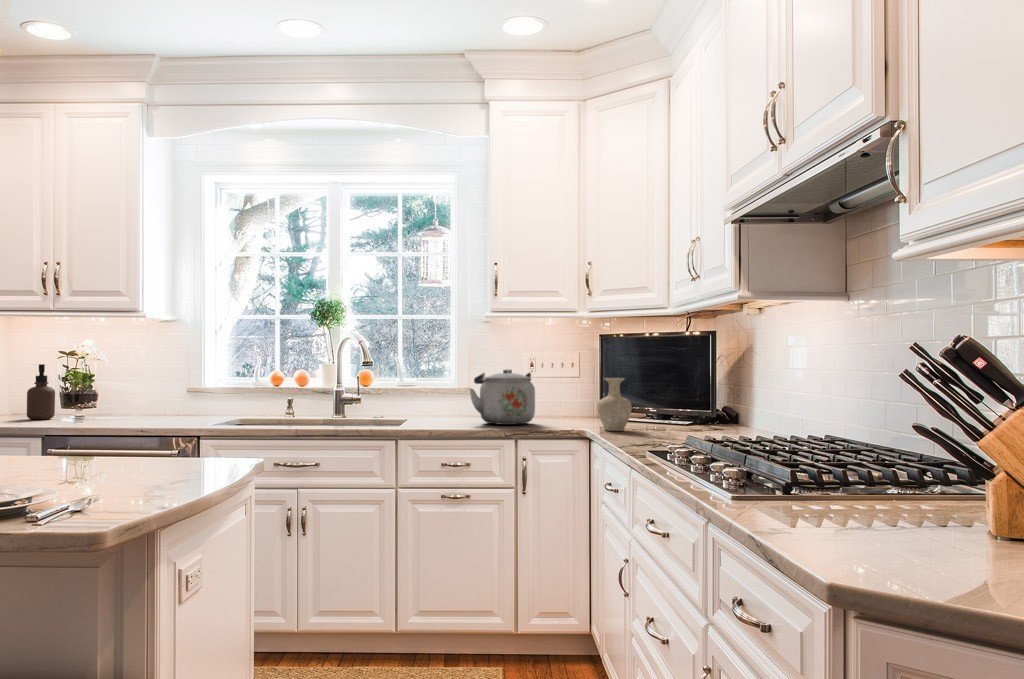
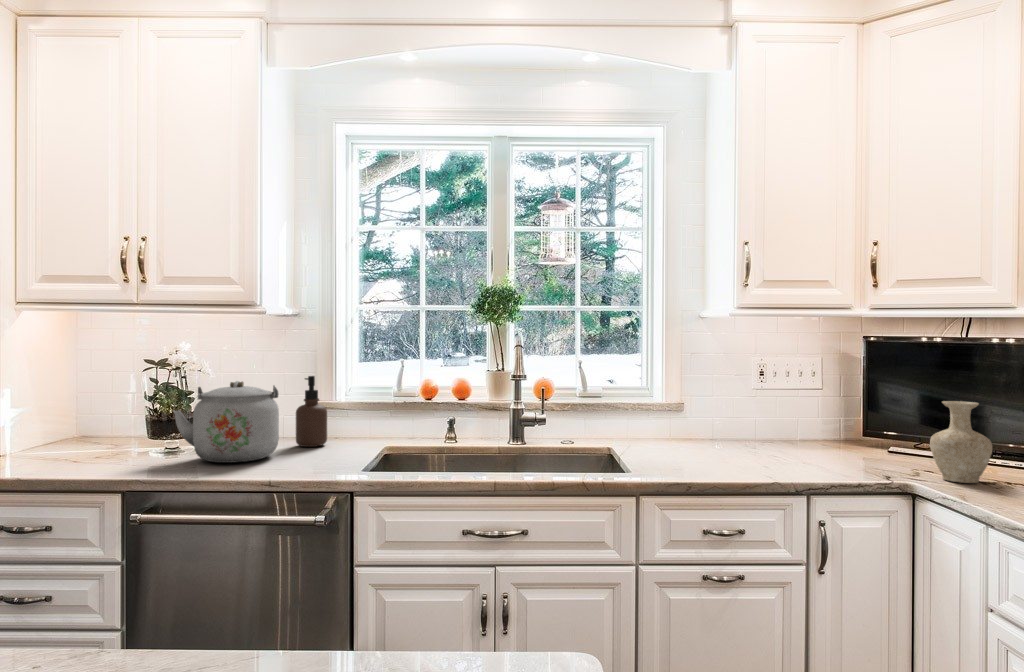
soap dispenser: present [27,364,55,420] -> present [296,376,327,447]
kettle: present [469,369,535,425] -> present [174,381,279,463]

